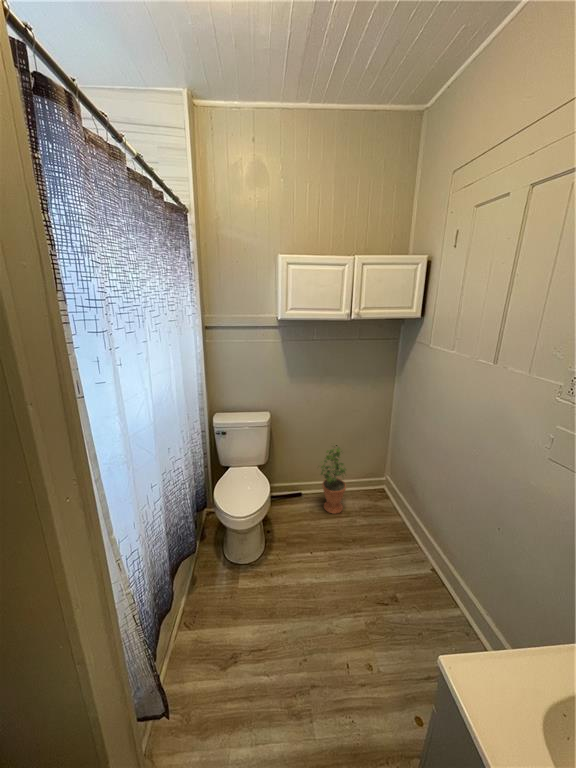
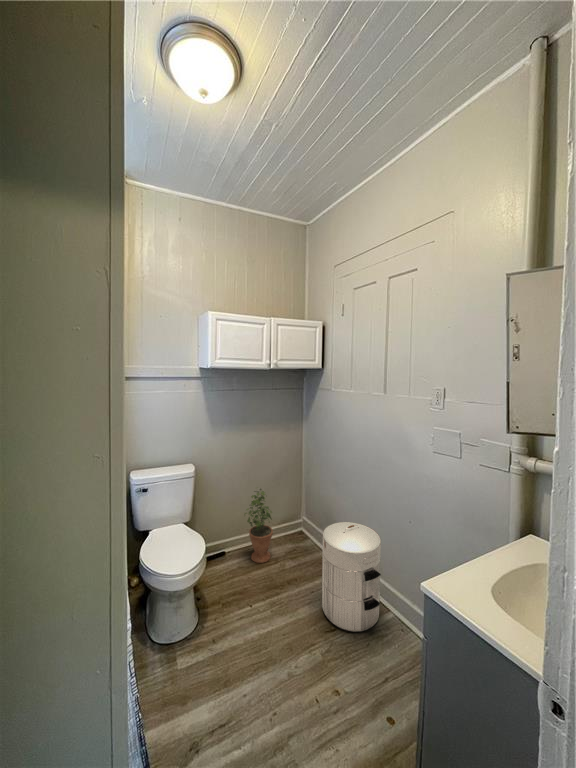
waste bin: none [380,502,457,618] -> present [322,522,381,632]

